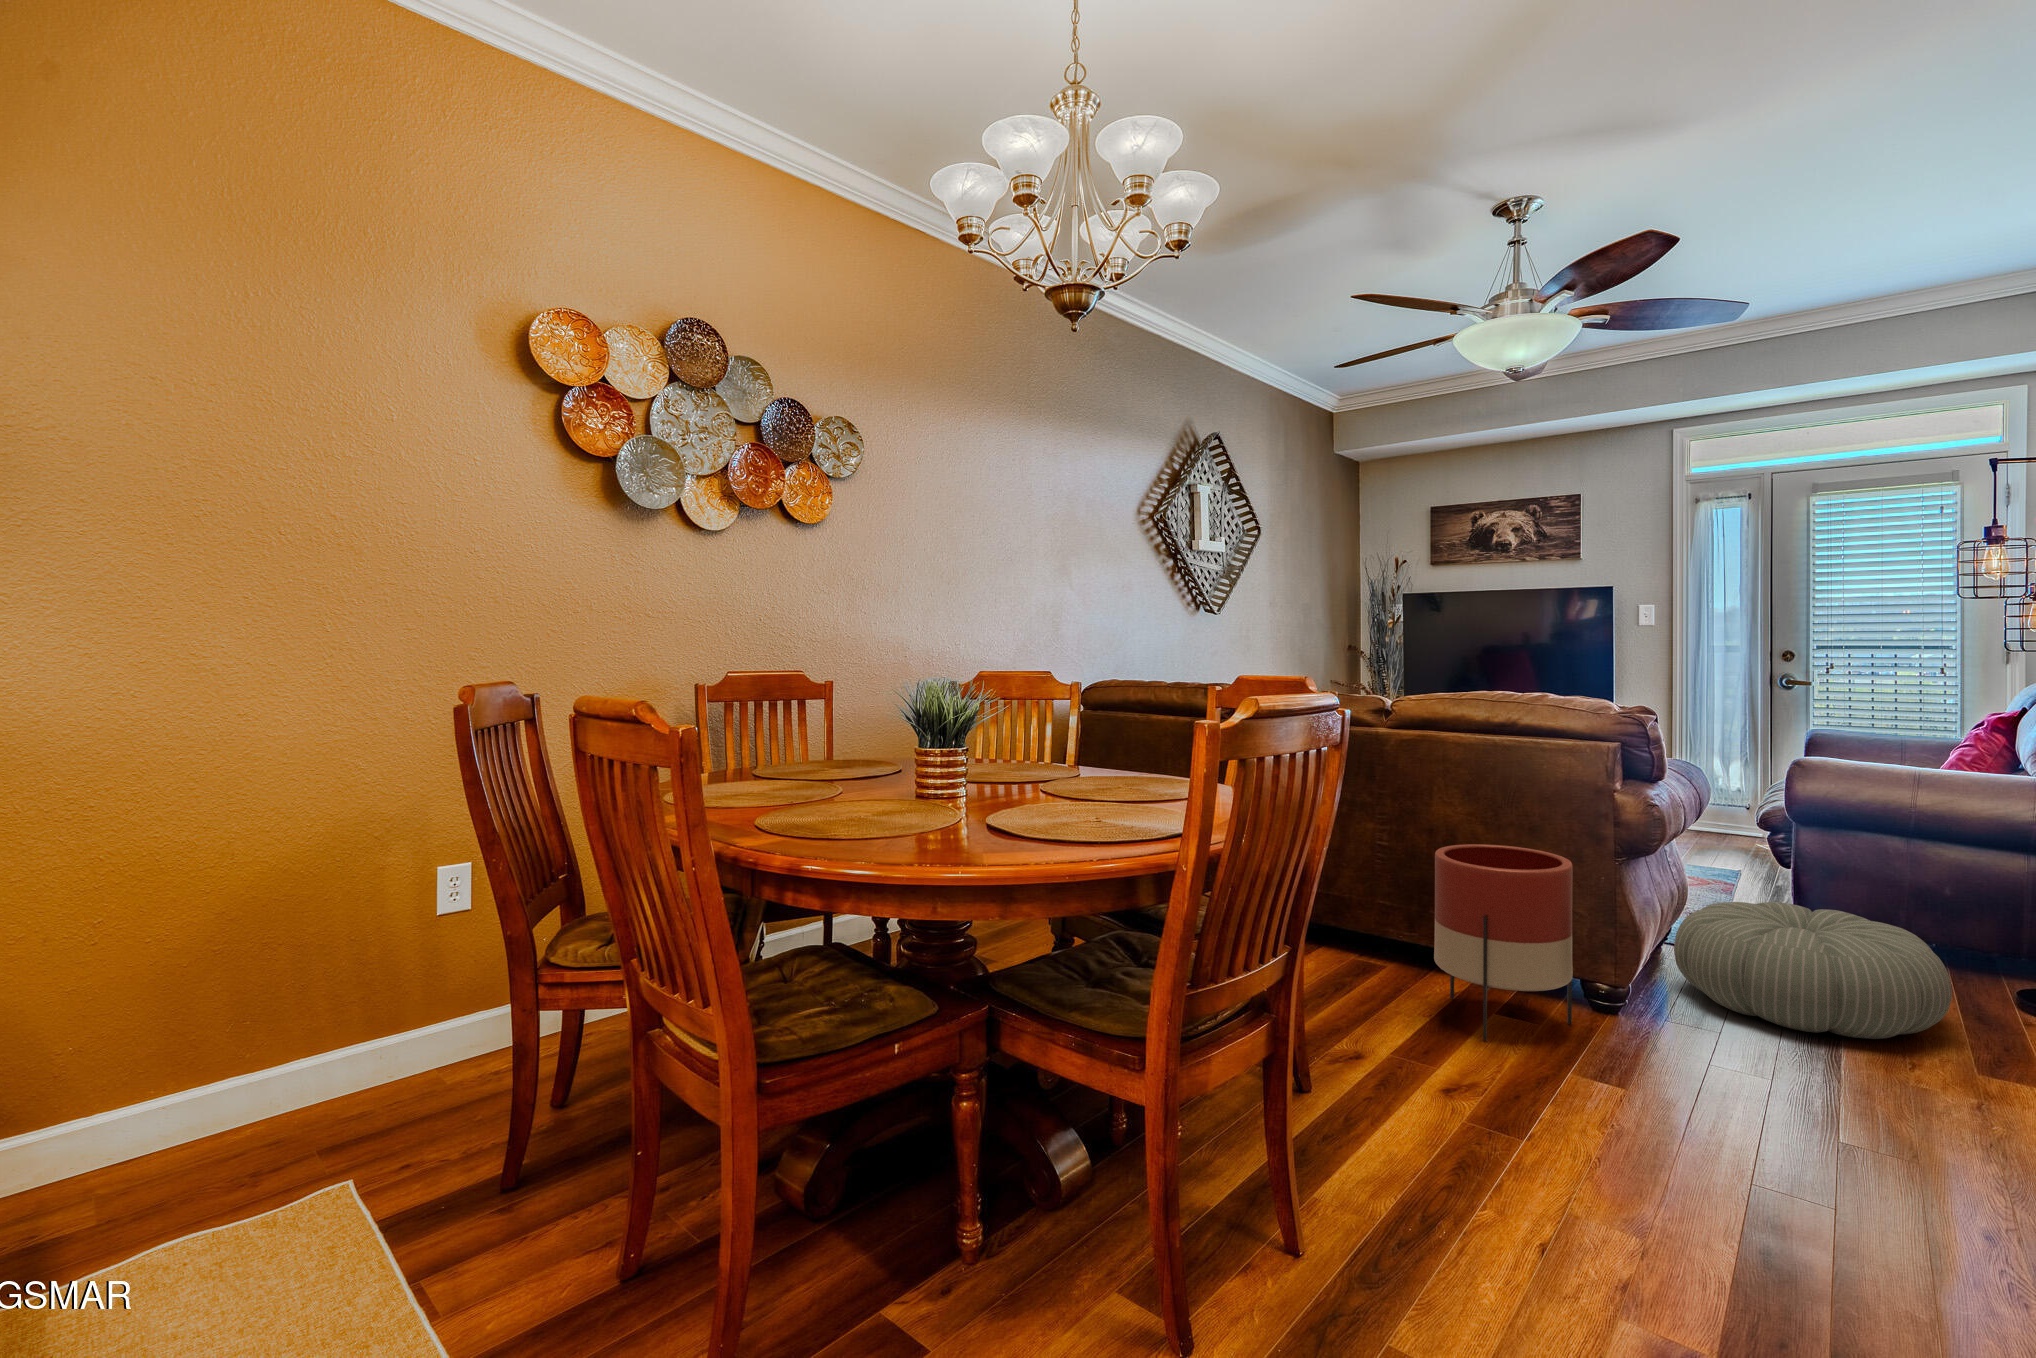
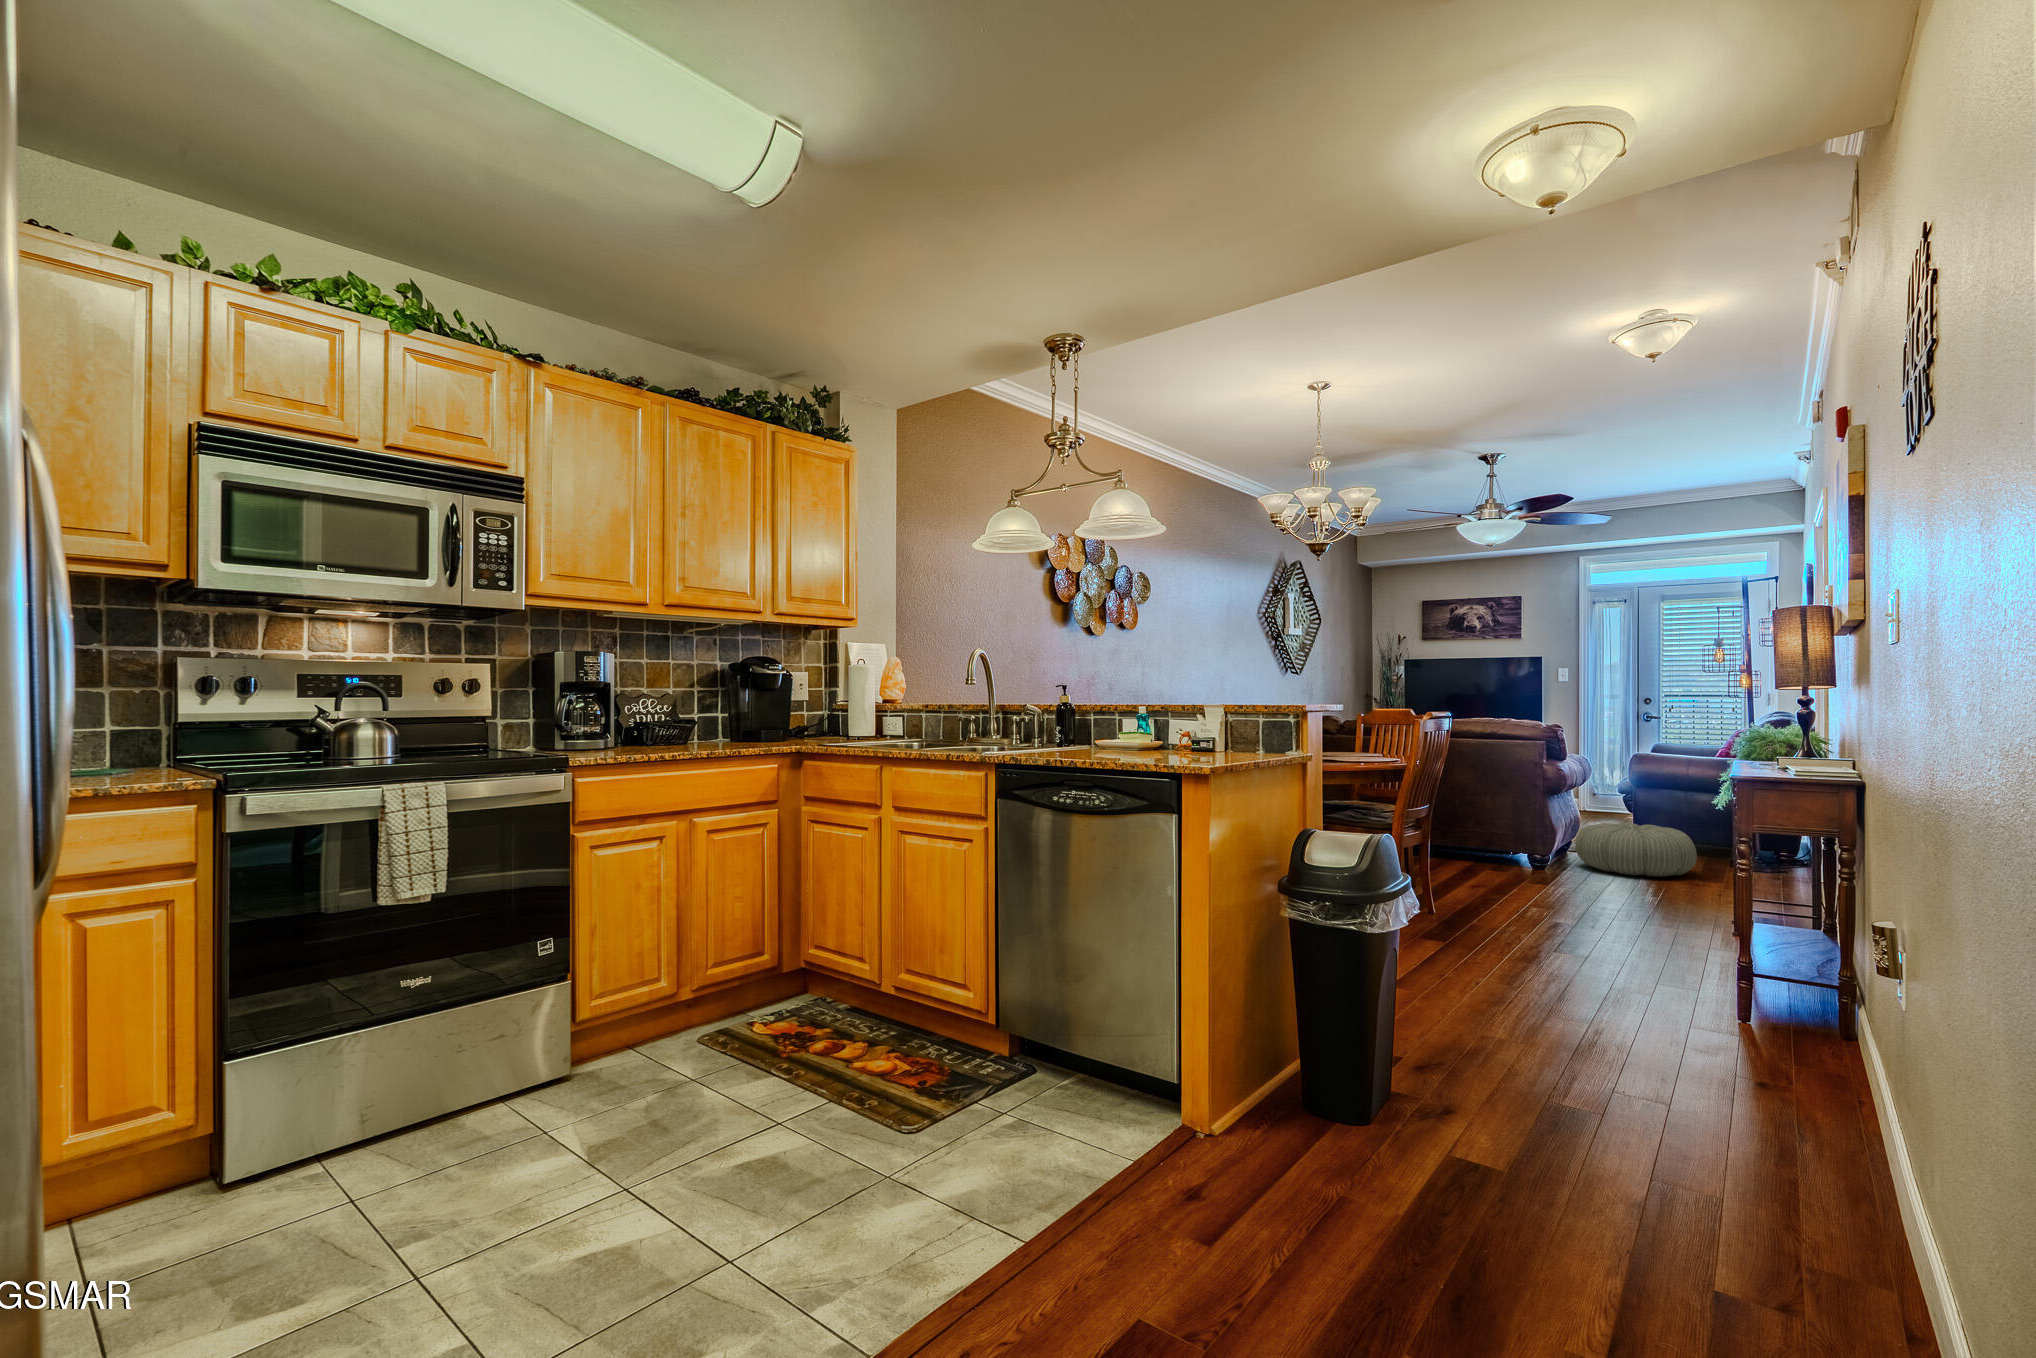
planter: present [1434,844,1573,1042] -> none [1462,793,1528,880]

